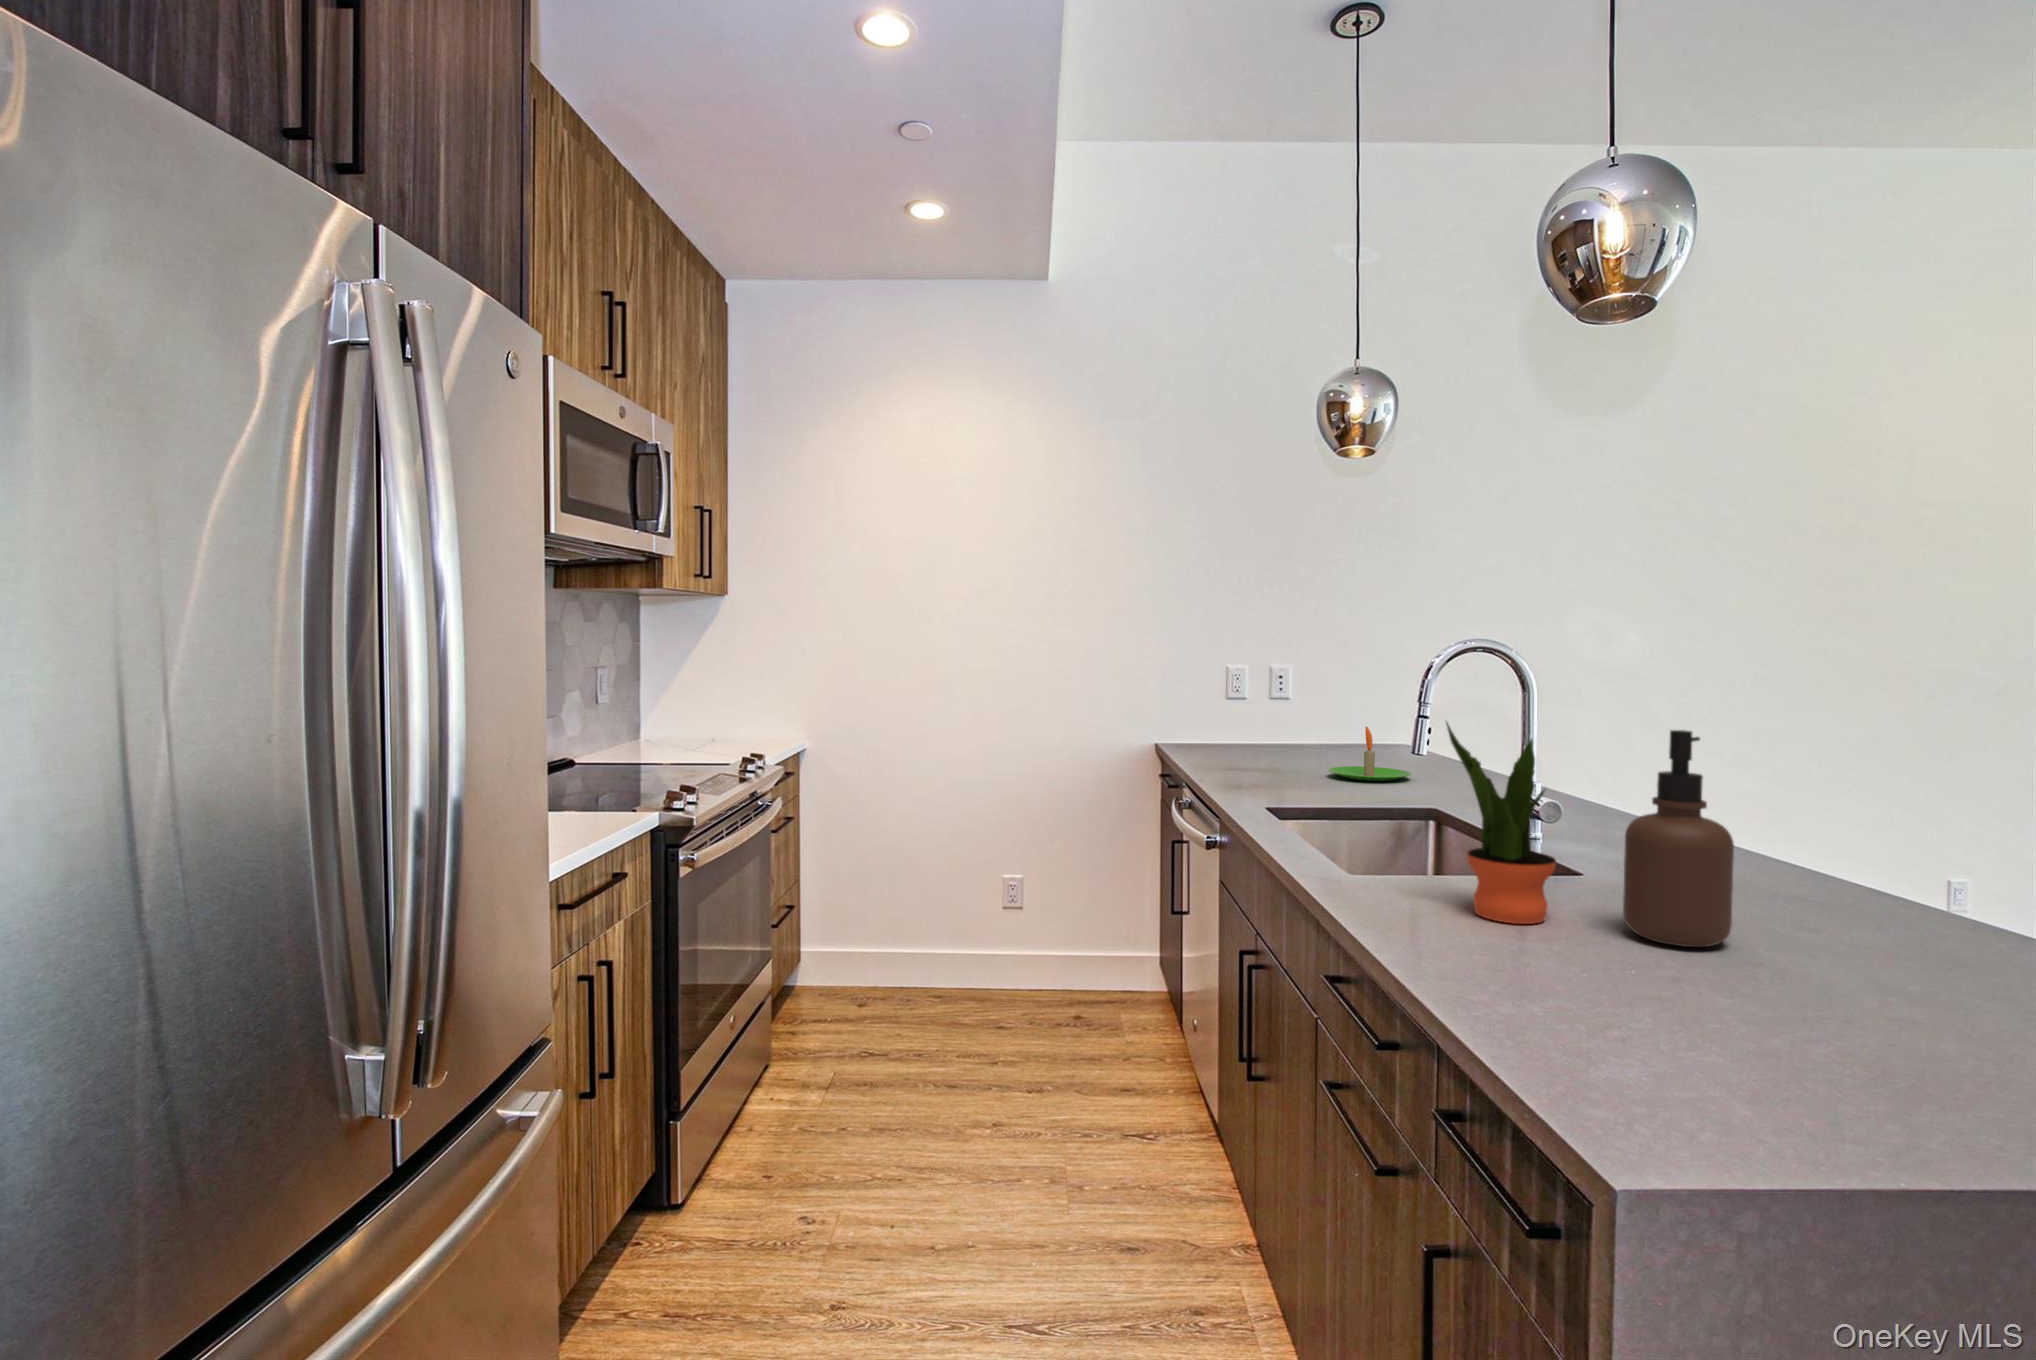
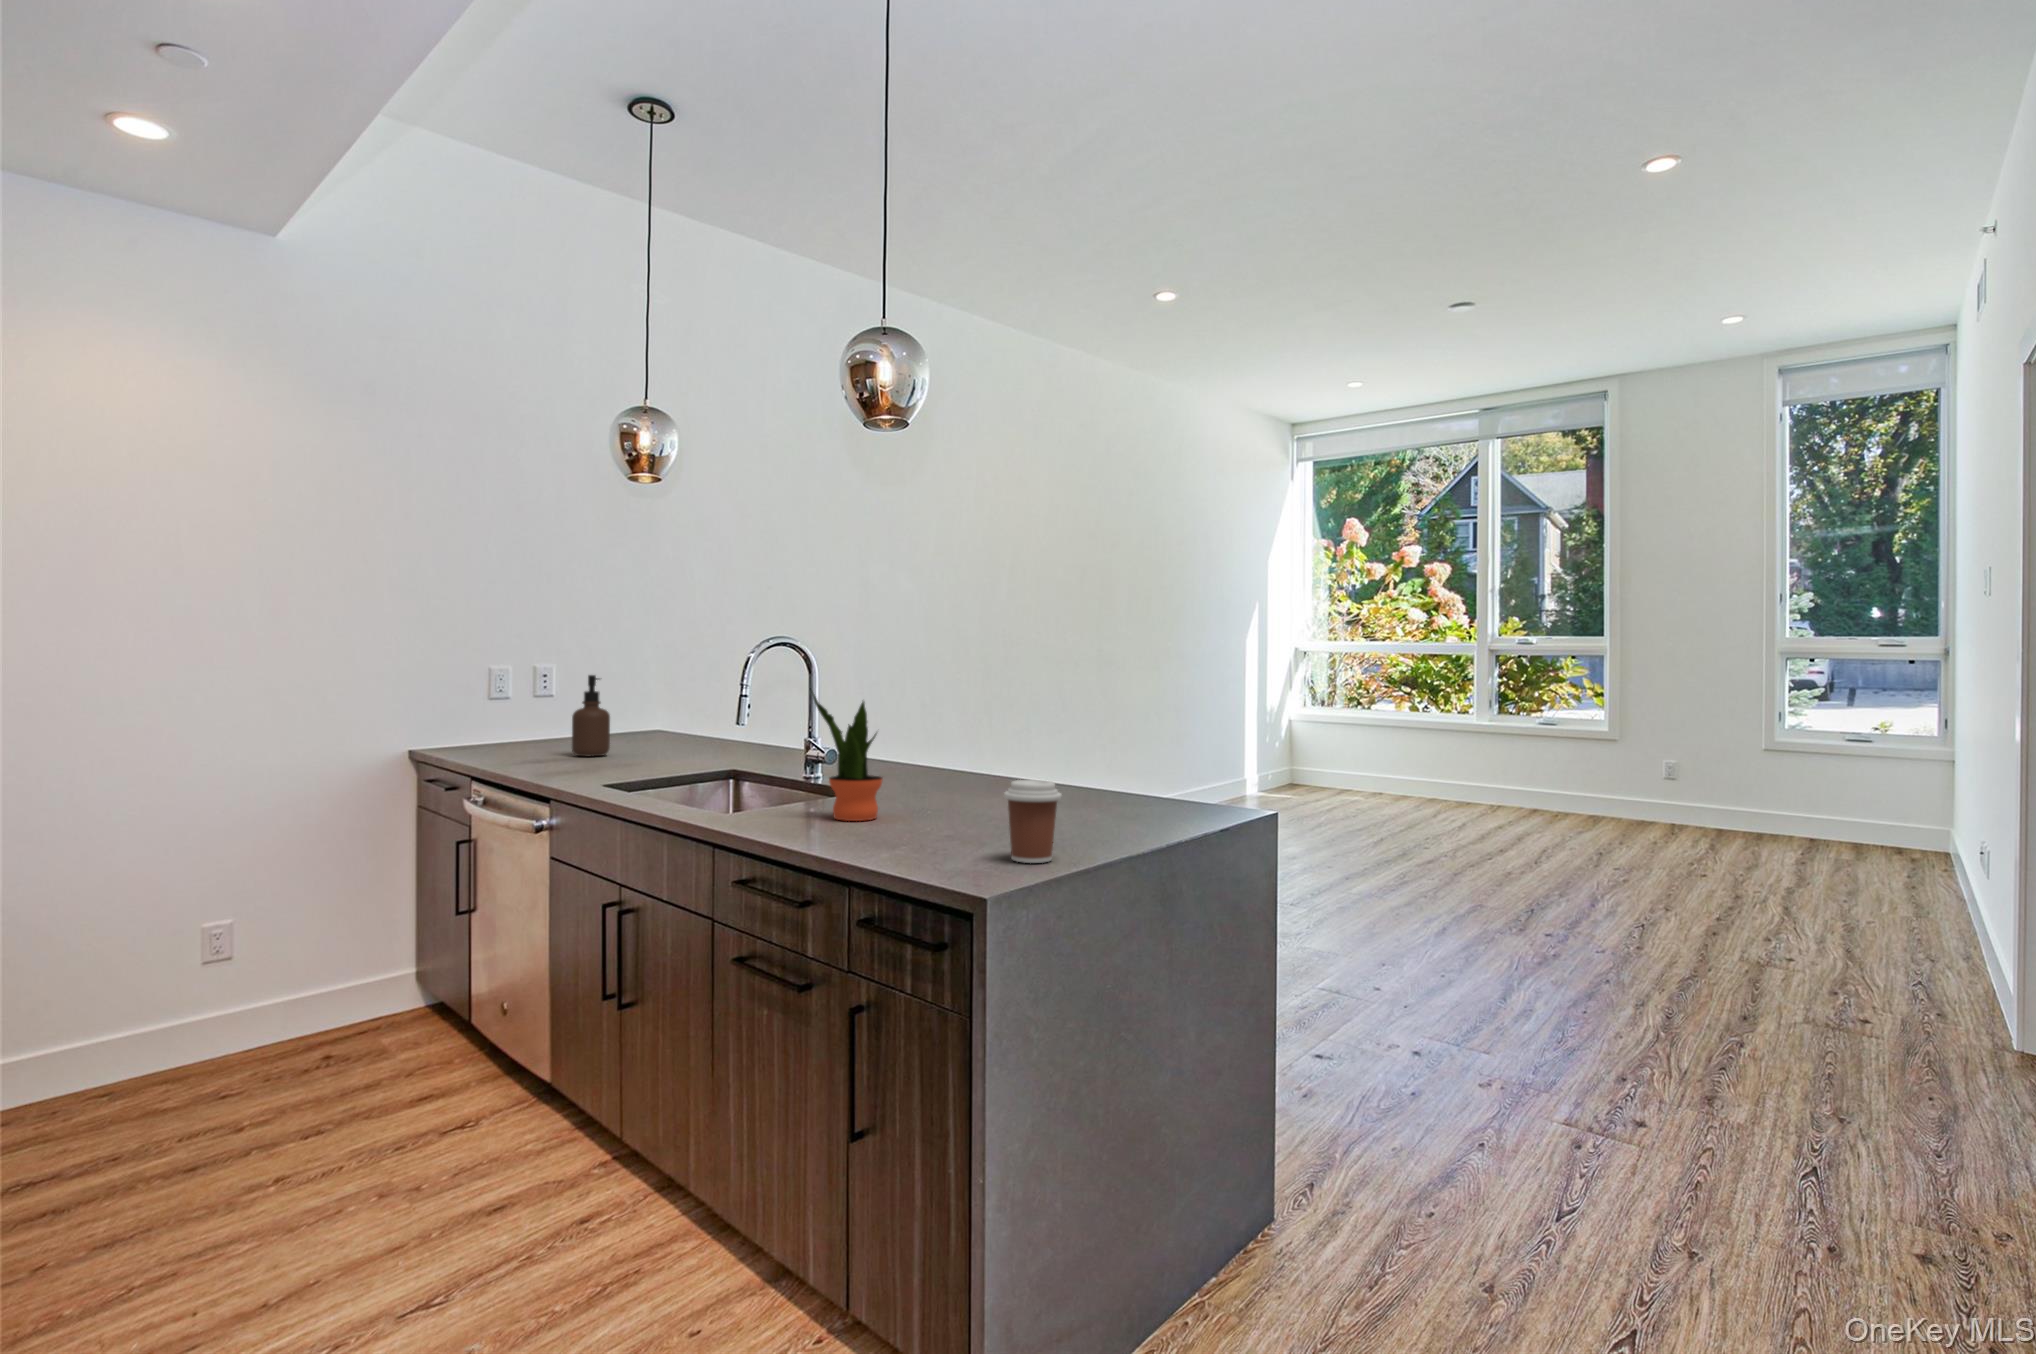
candle: present [1328,727,1411,781] -> none [627,717,698,763]
soap dispenser: present [1623,730,1734,947] -> present [572,675,610,756]
coffee cup: none [1694,936,1839,1118] -> present [1004,780,1062,863]

